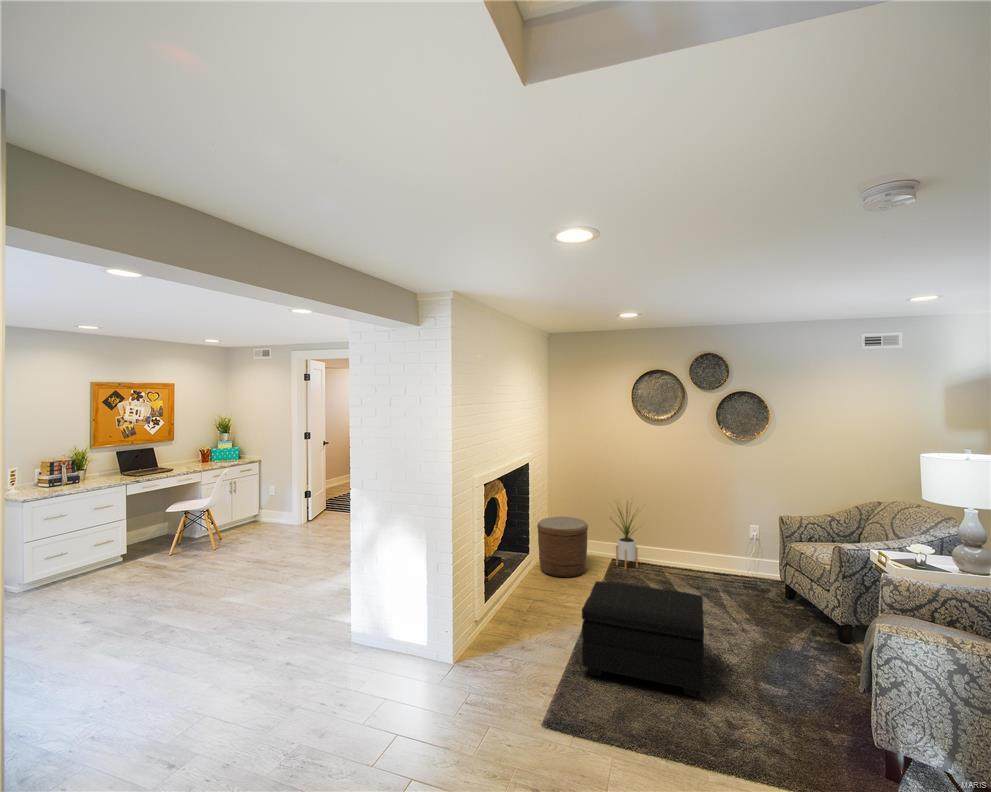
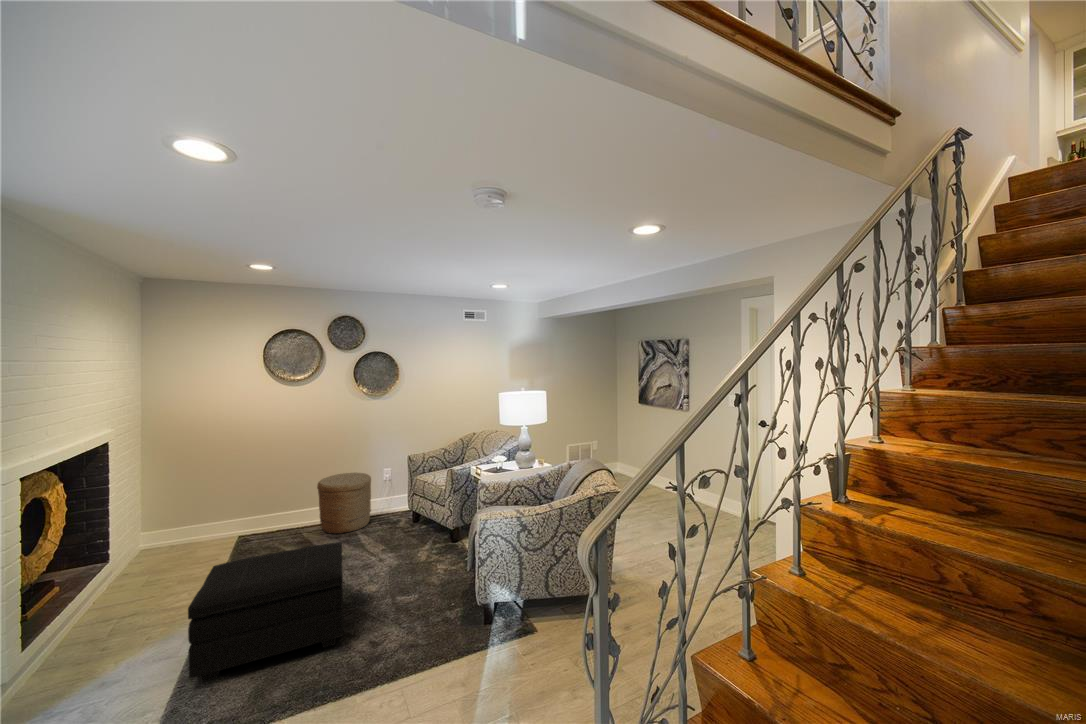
house plant: present [612,503,638,570] -> none [236,461,285,542]
woven basket: present [537,517,588,577] -> present [317,473,371,534]

